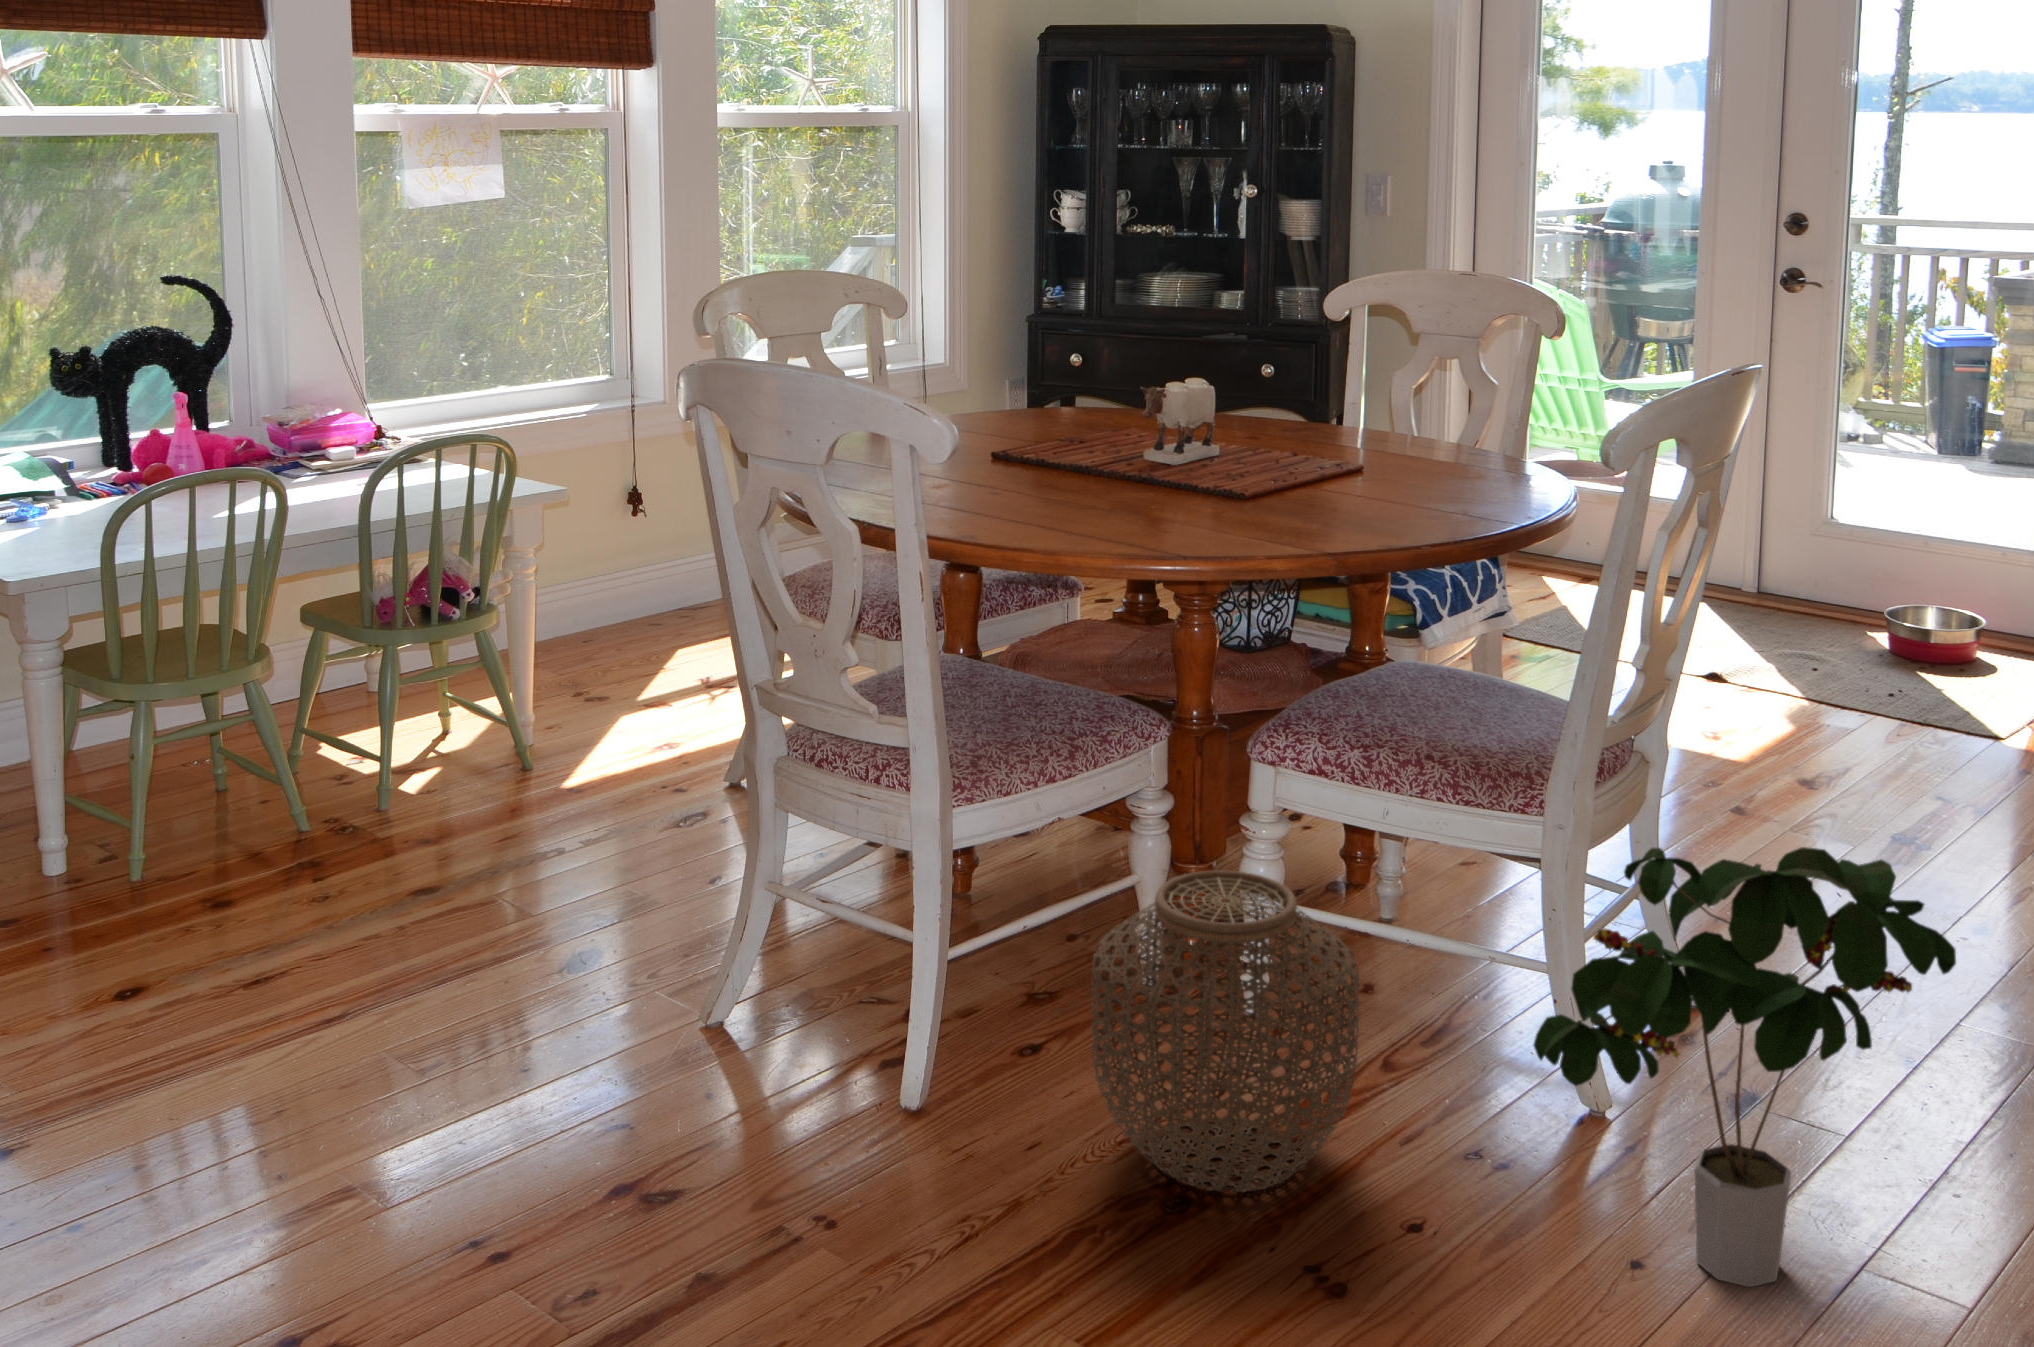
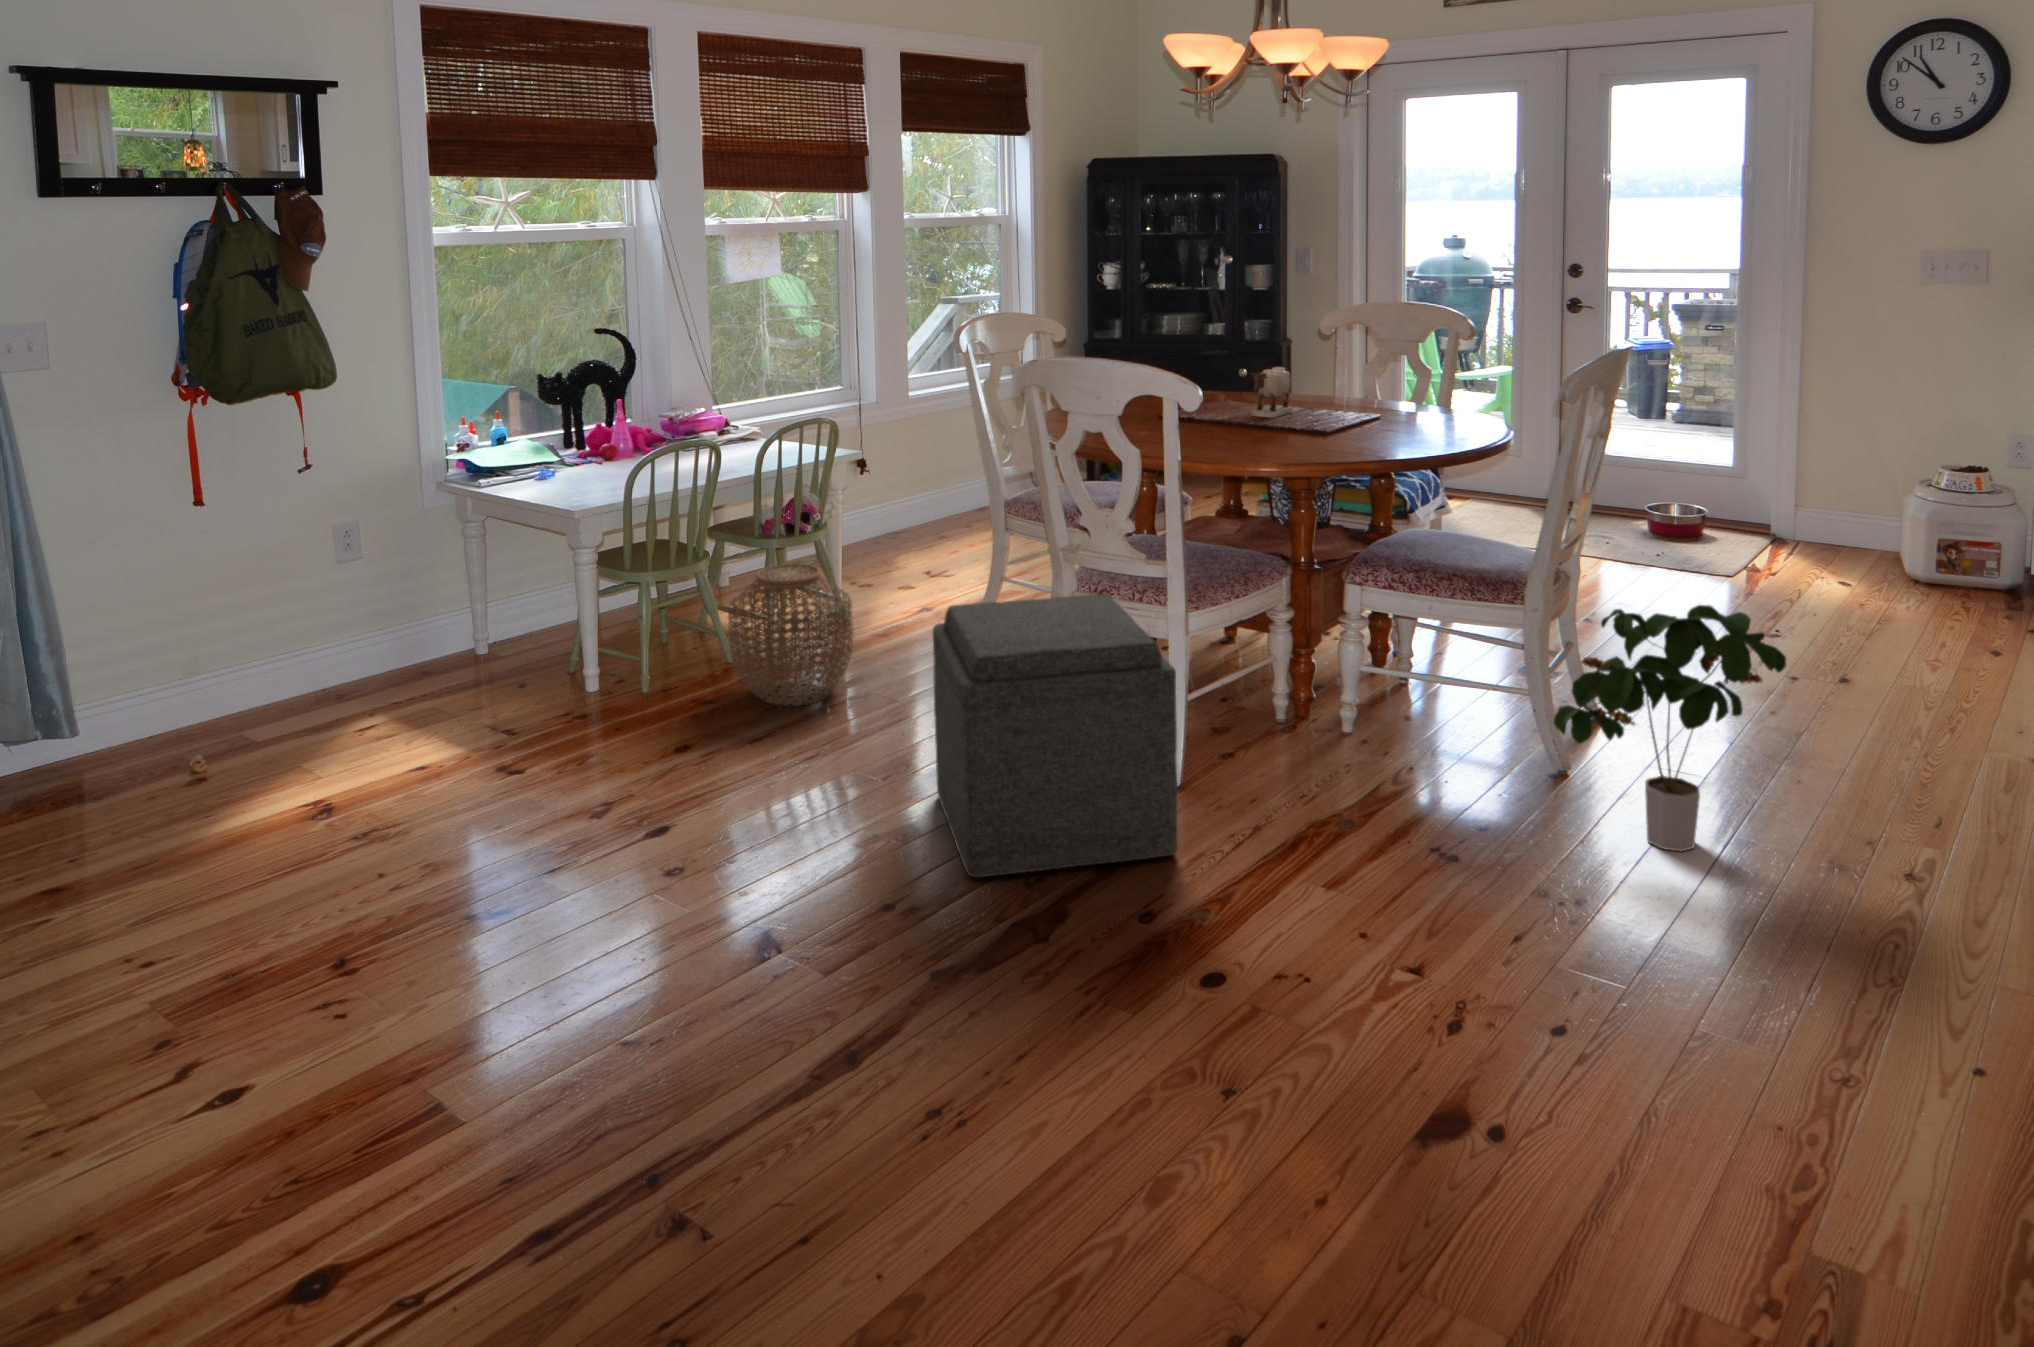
ottoman: none [457,771,856,1279] -> present [933,594,1178,877]
woven basket: present [1092,870,1359,1192] -> present [728,564,853,706]

